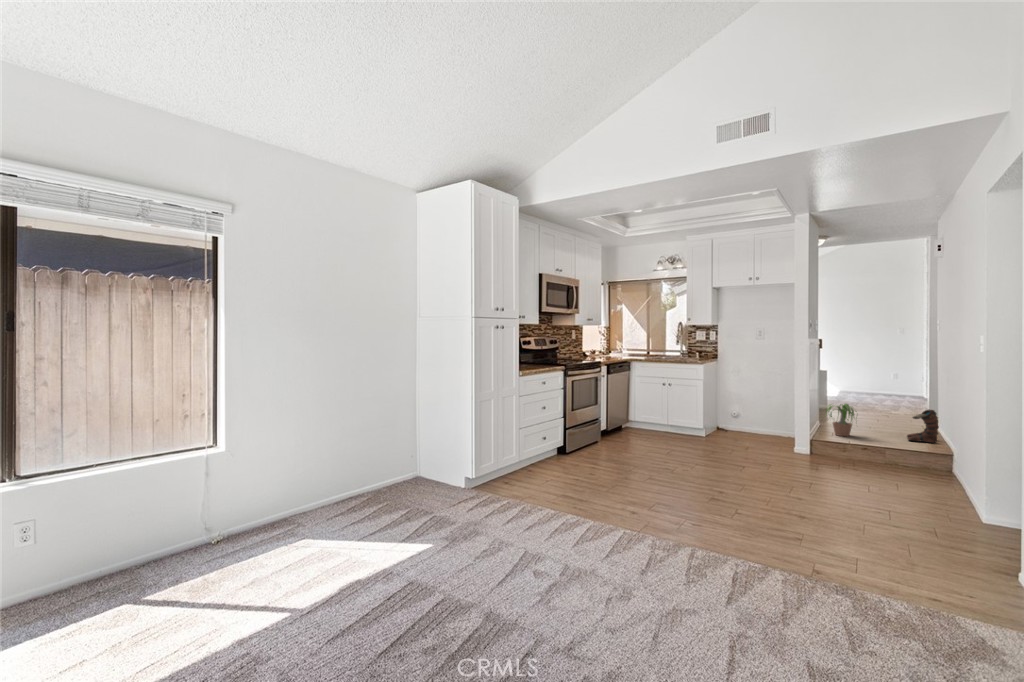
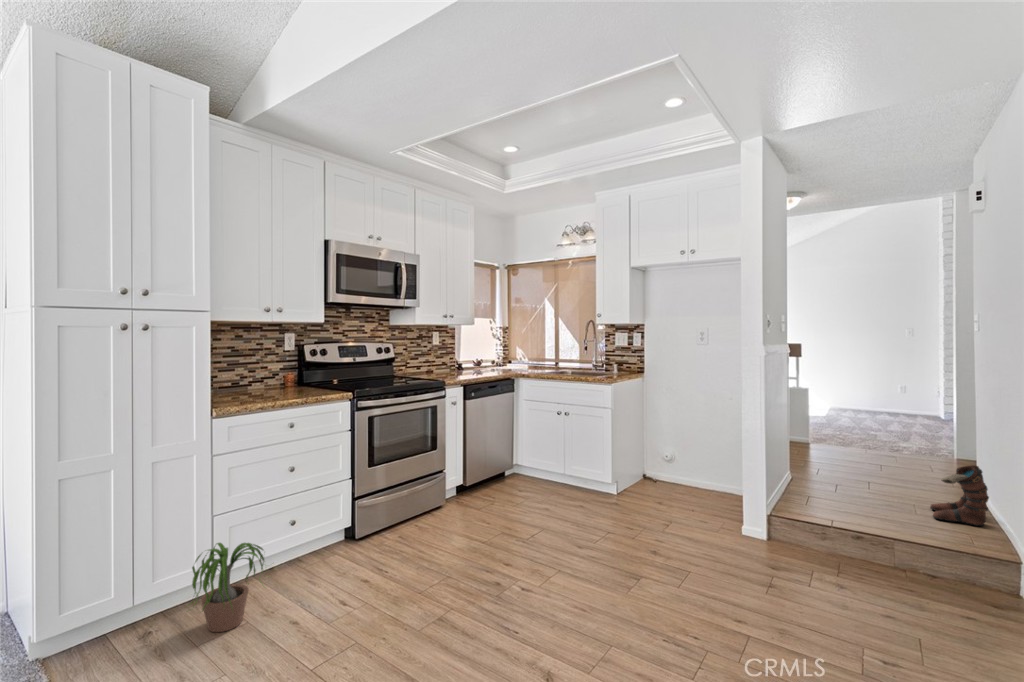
potted plant: present [826,404,854,436] -> present [192,543,264,632]

